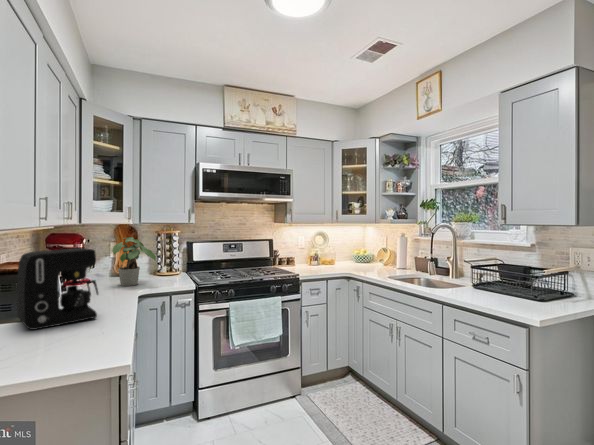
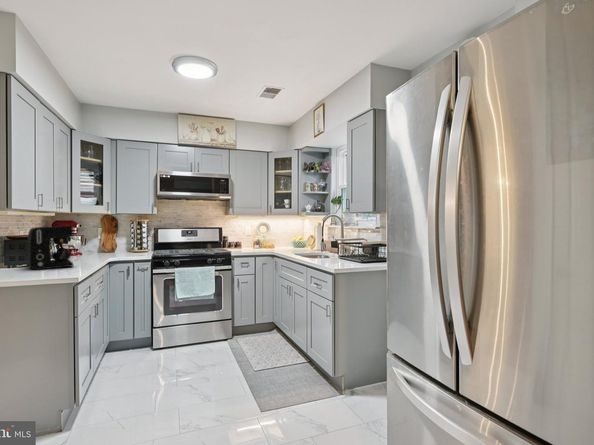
potted plant: present [112,237,156,286] -> none [94,223,124,257]

